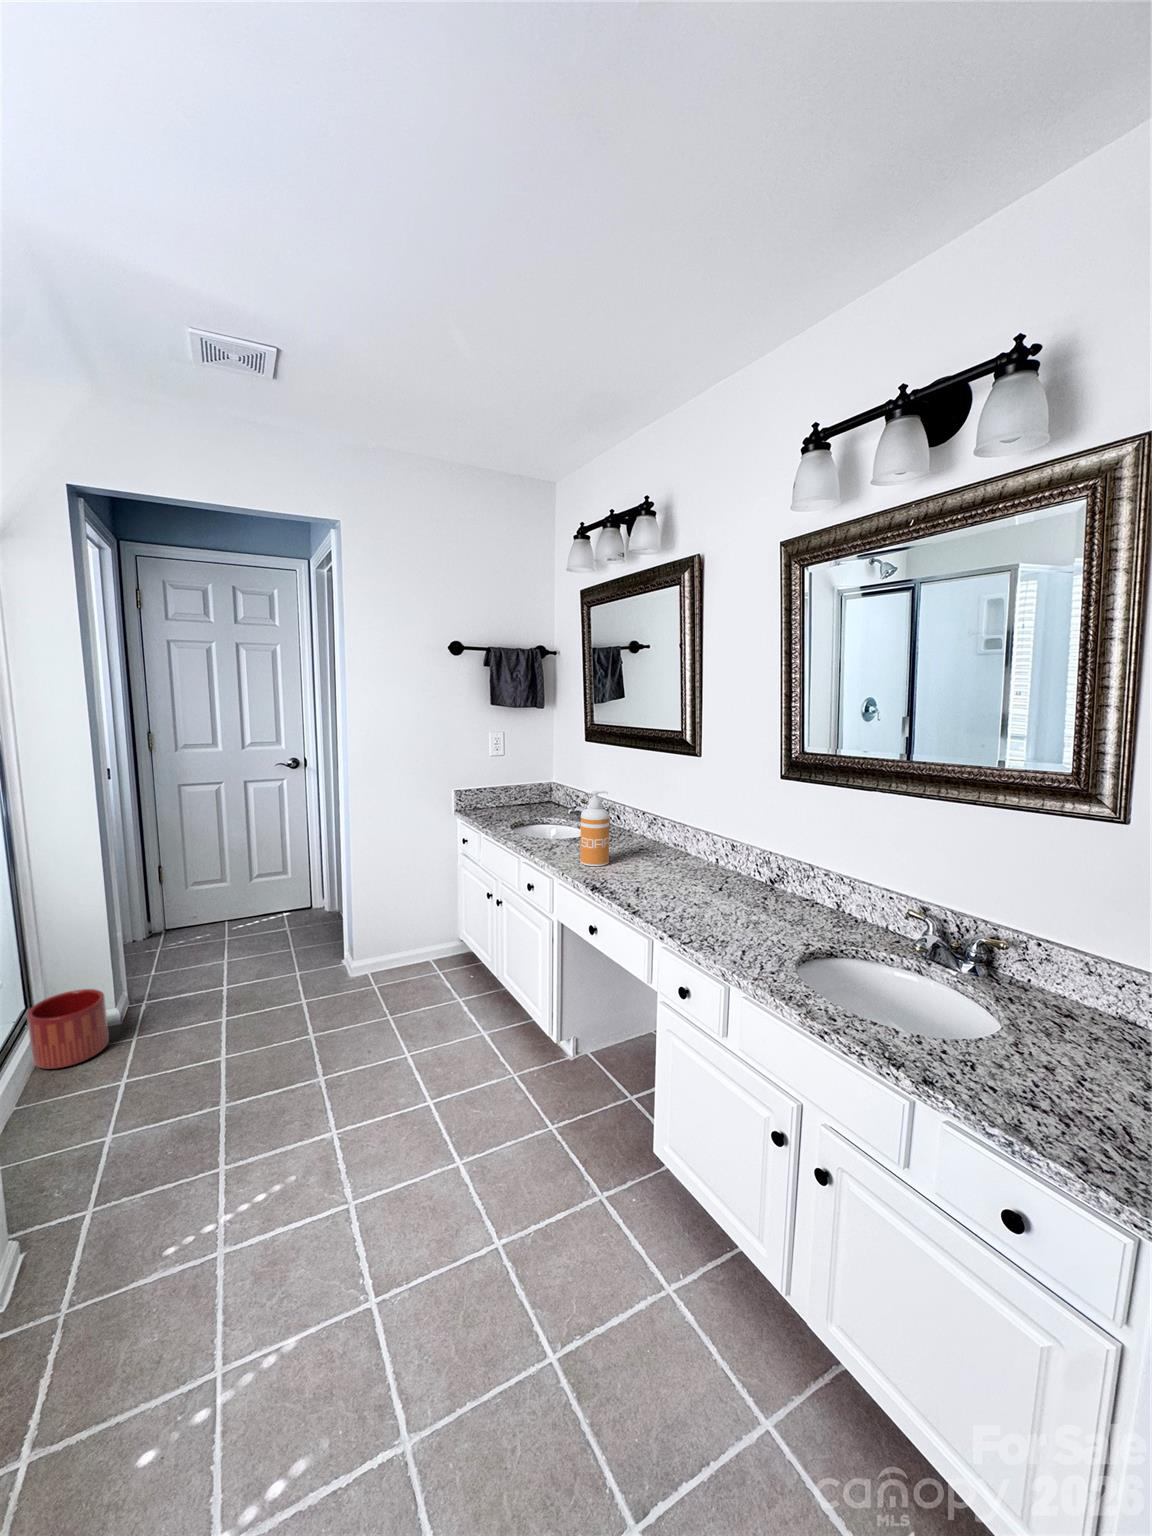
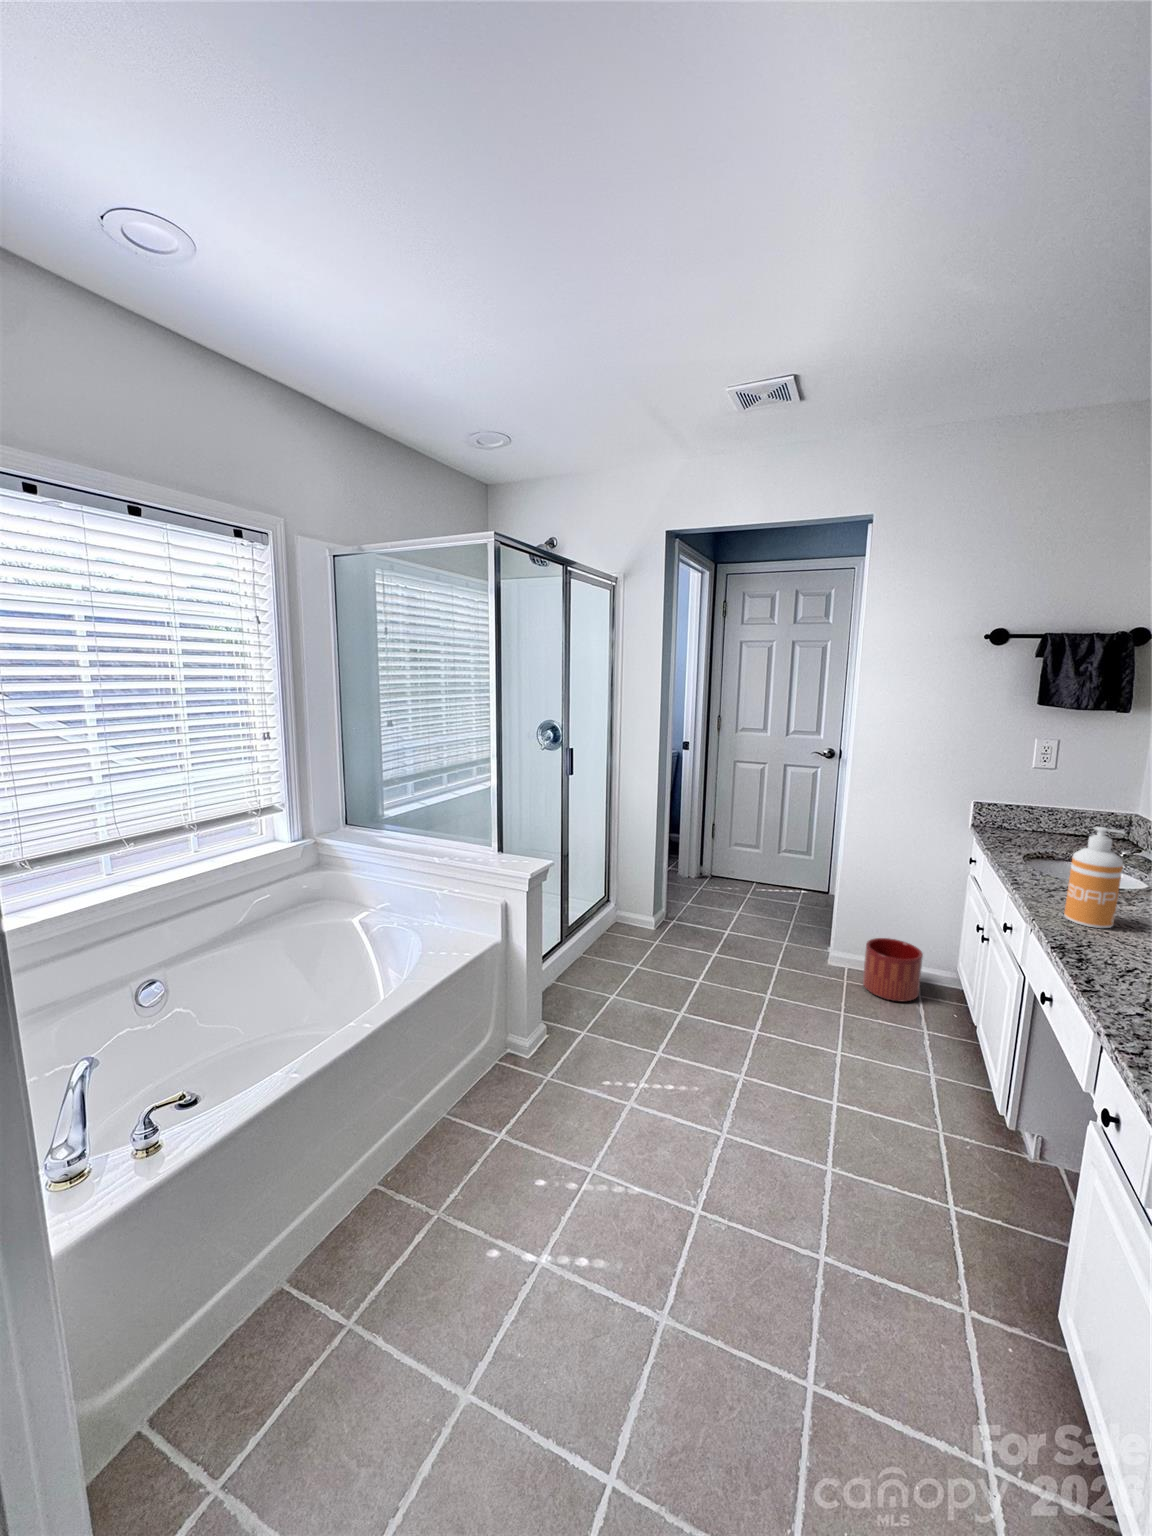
planter: present [27,989,109,1069] -> present [863,938,923,1002]

